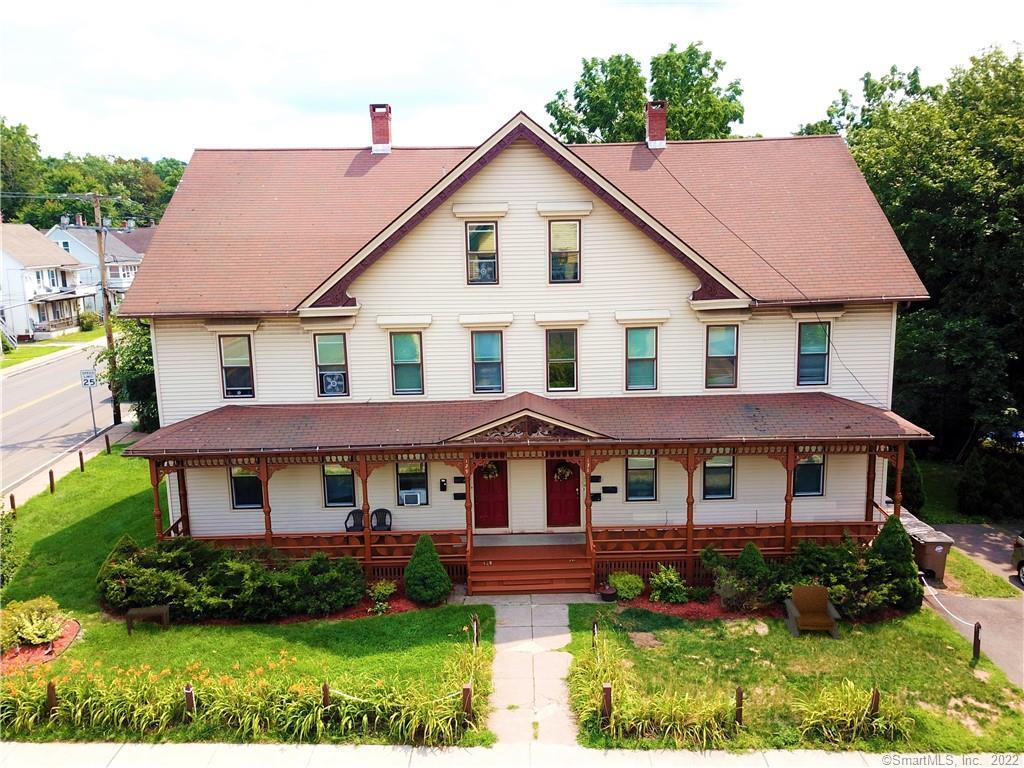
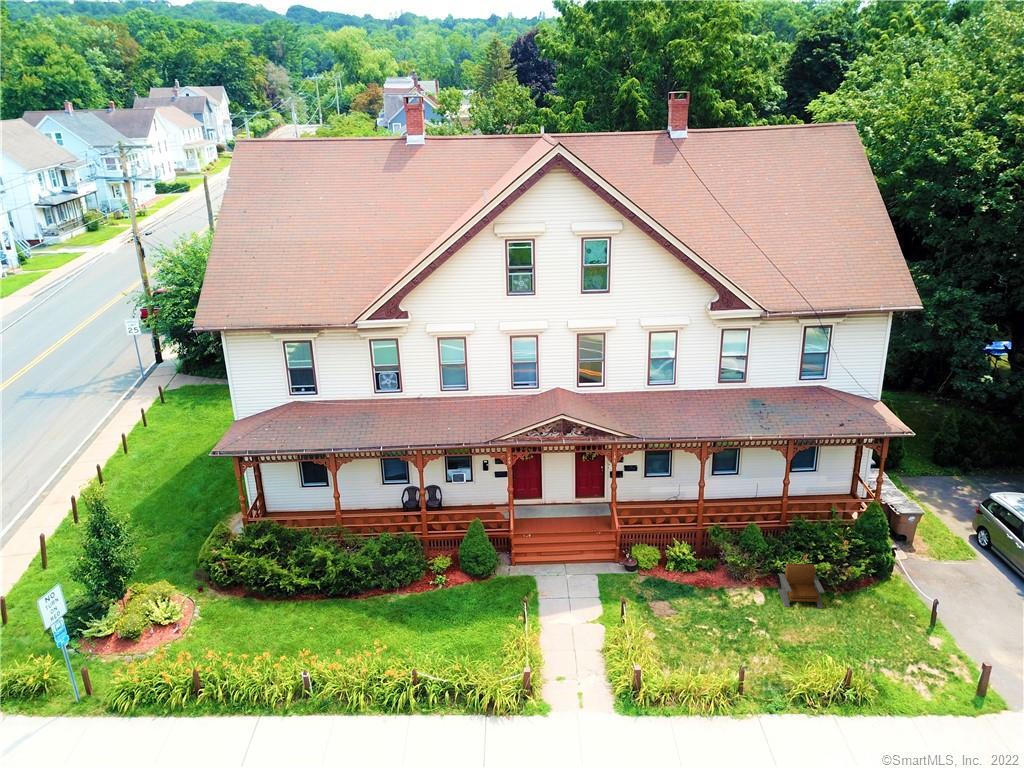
potted tree: present [714,580,736,612] -> present [193,567,209,592]
bench: present [125,605,169,635] -> none [234,586,268,613]

